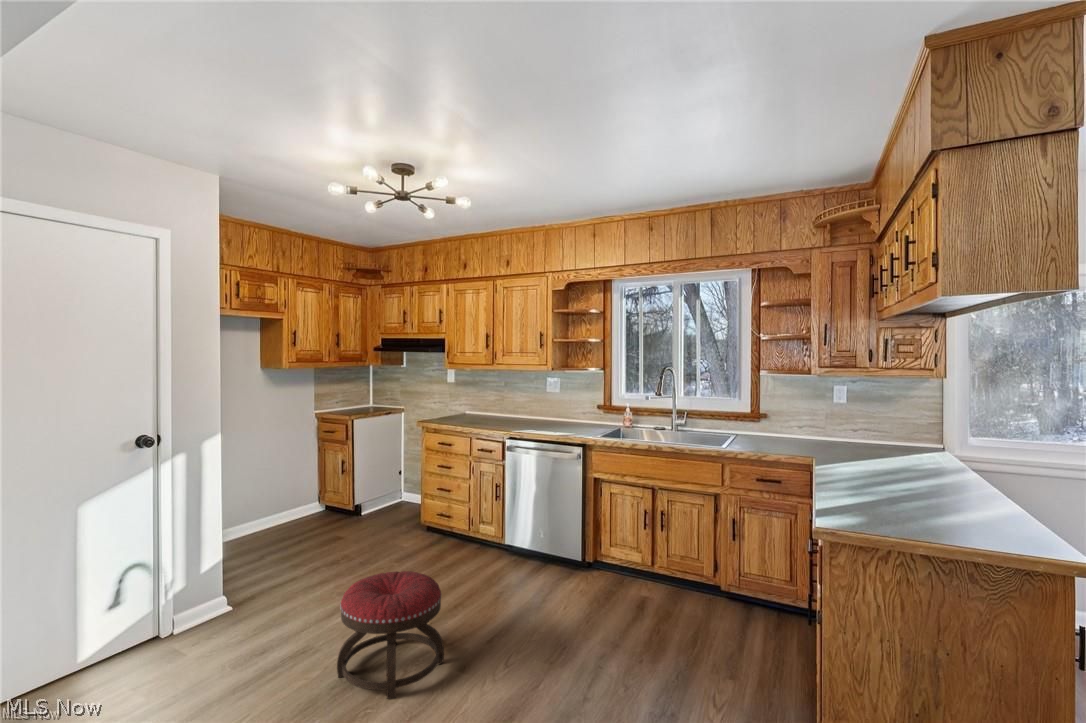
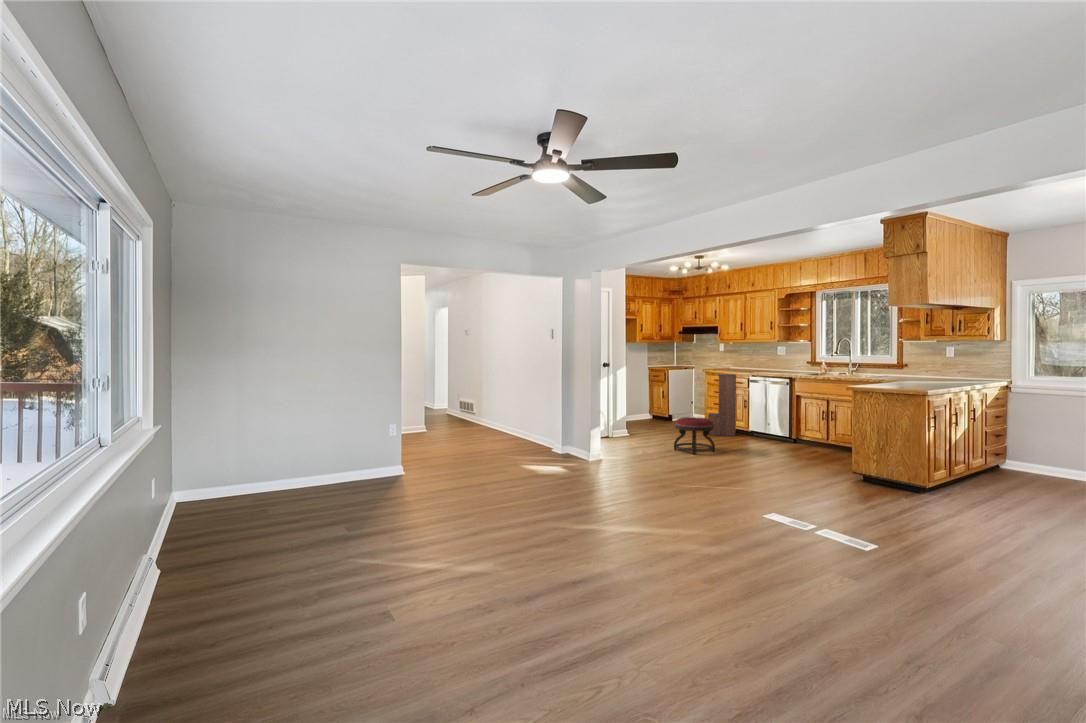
bookshelf: none [428,434,483,565] -> present [708,374,736,436]

